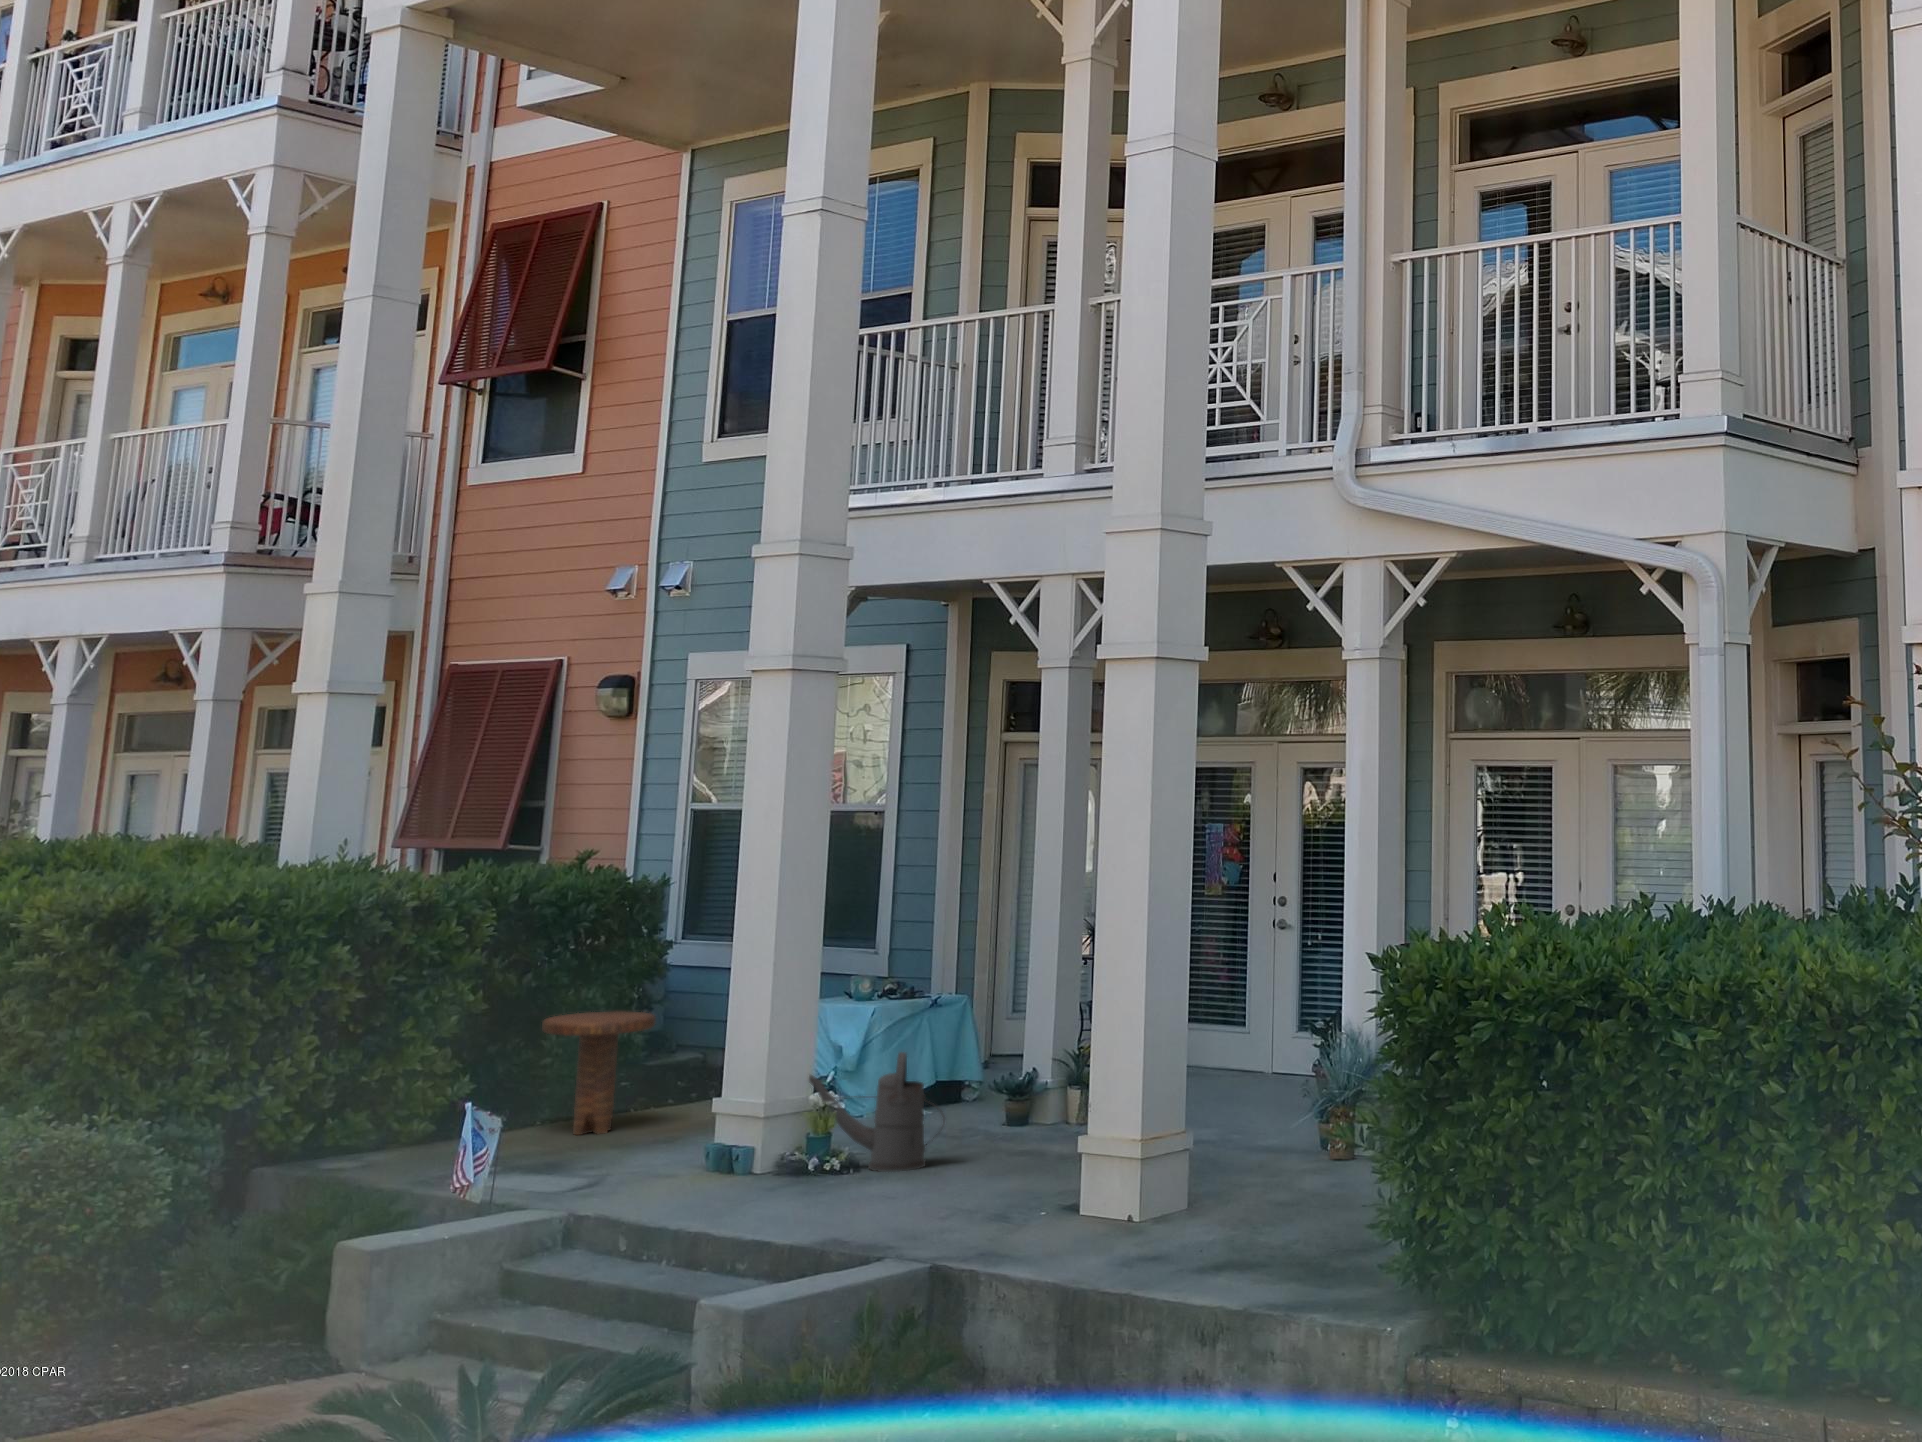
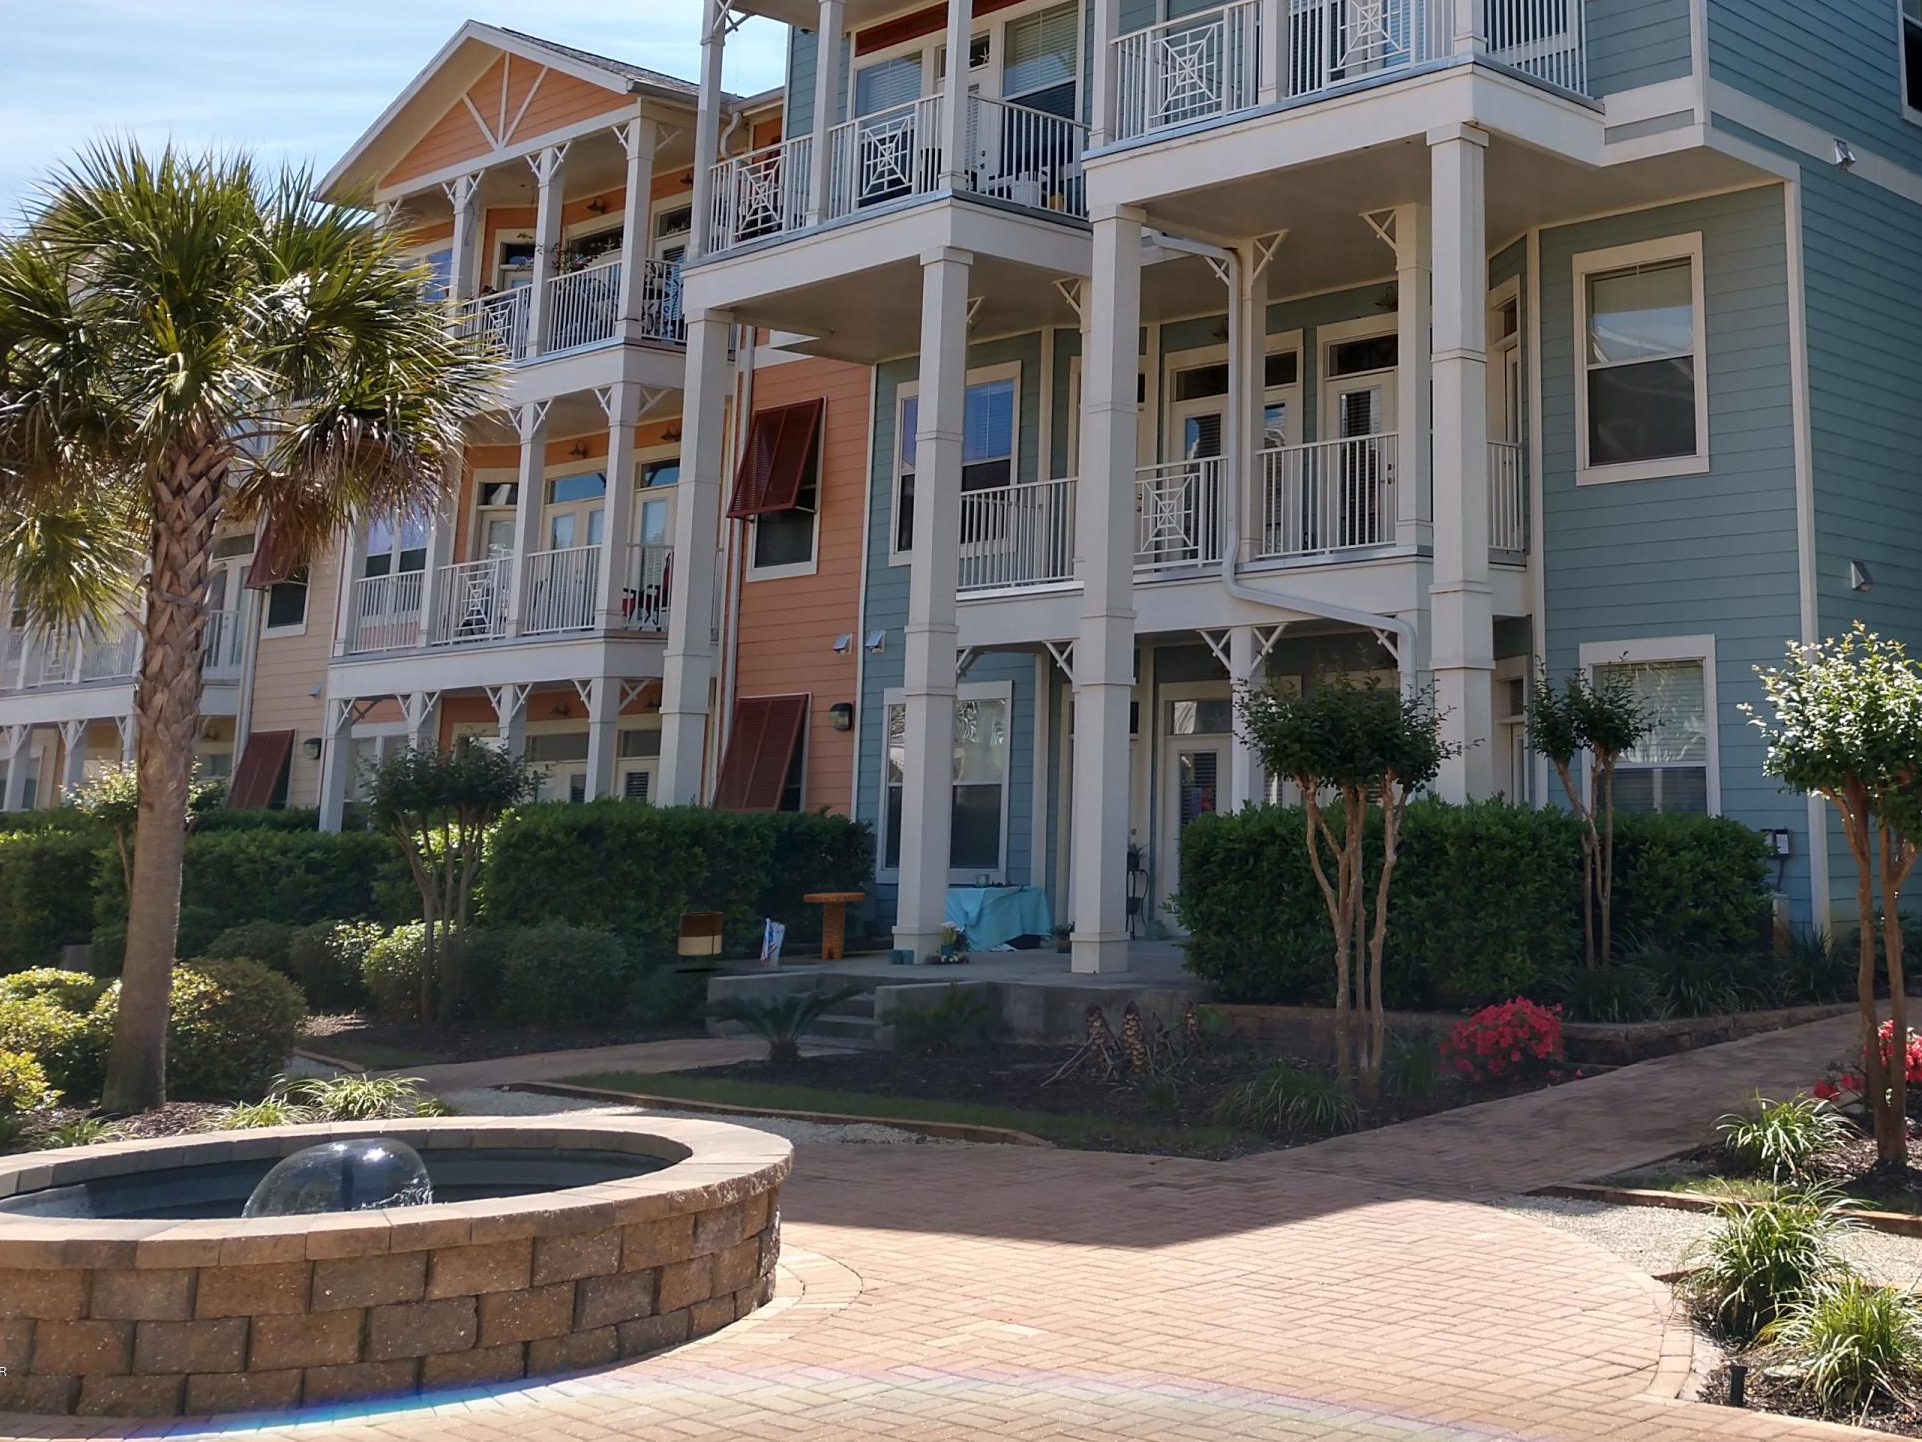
watering can: present [809,1052,926,1172] -> none [943,902,1017,965]
planter: none [286,1063,384,1182] -> present [676,912,723,972]

